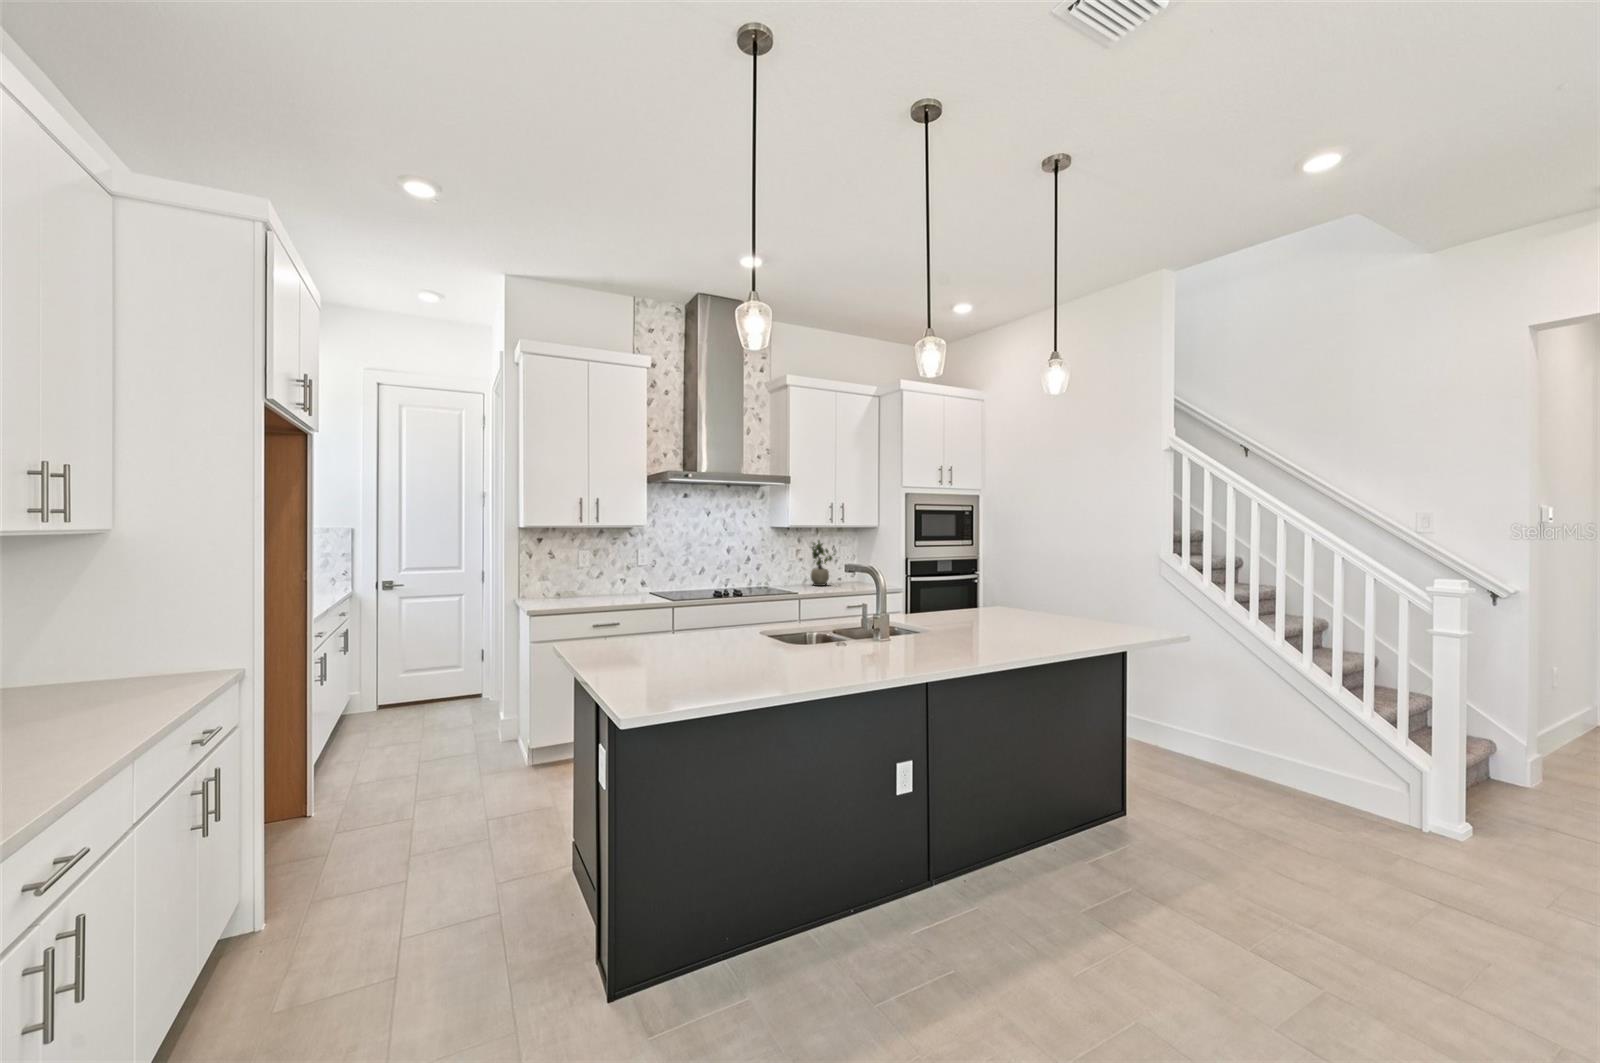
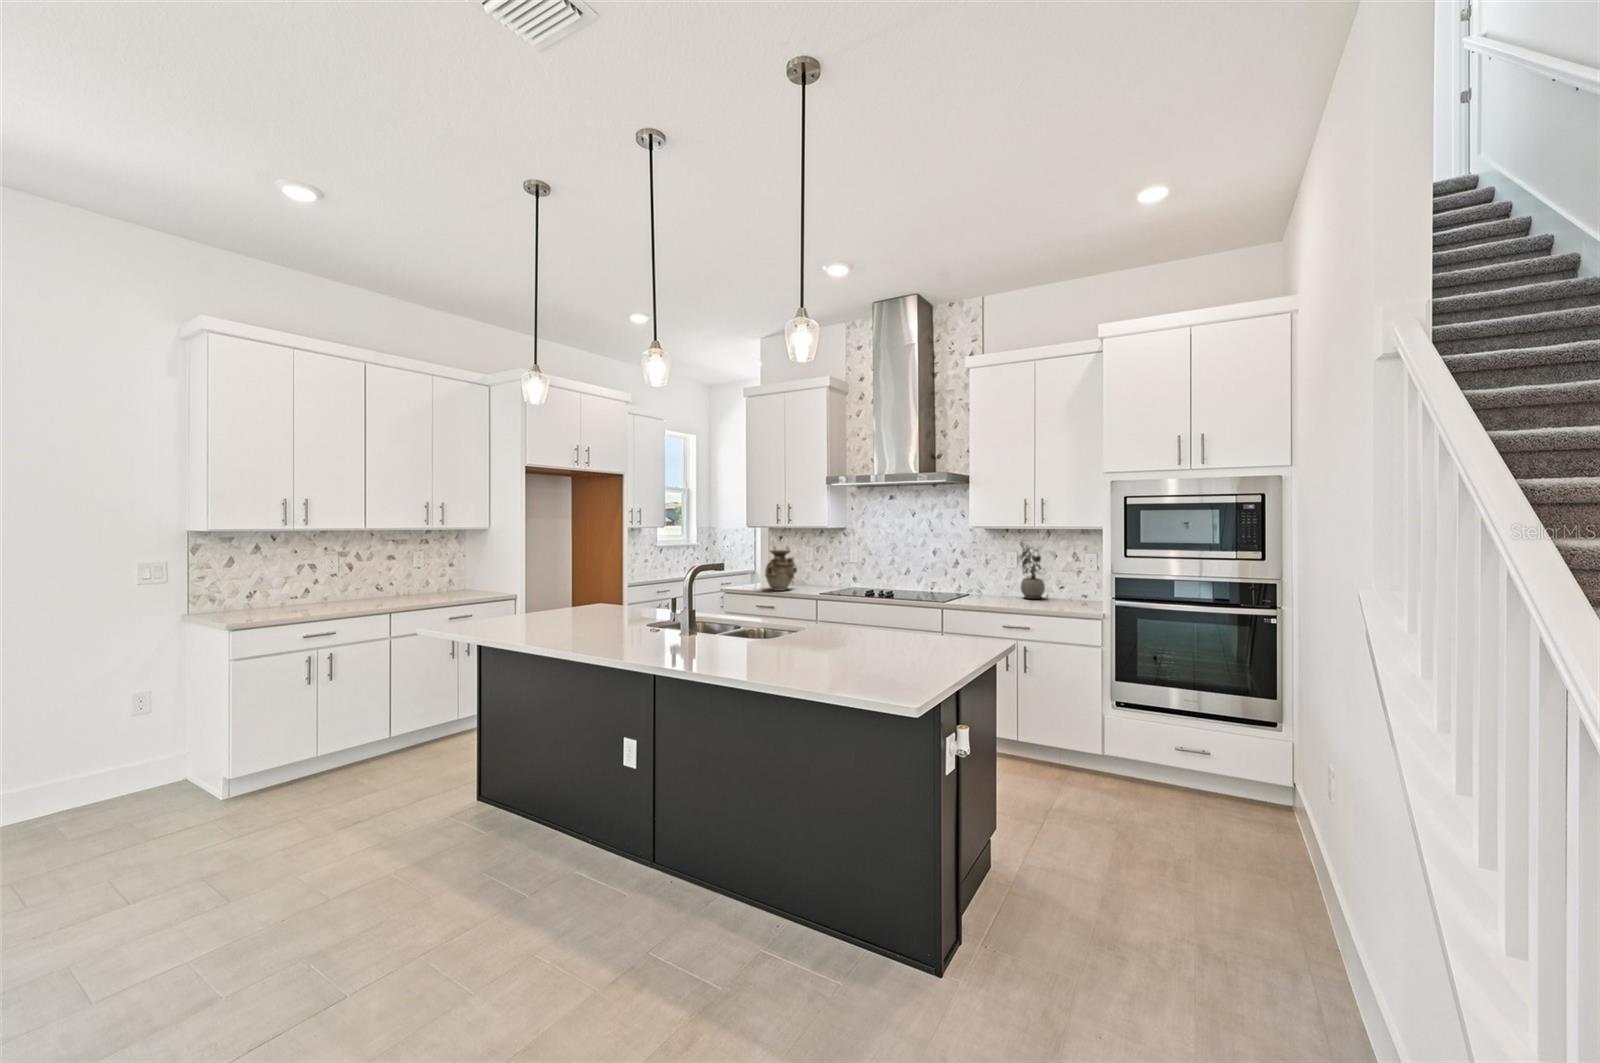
vase: none [580,553,620,604] -> present [765,550,797,591]

